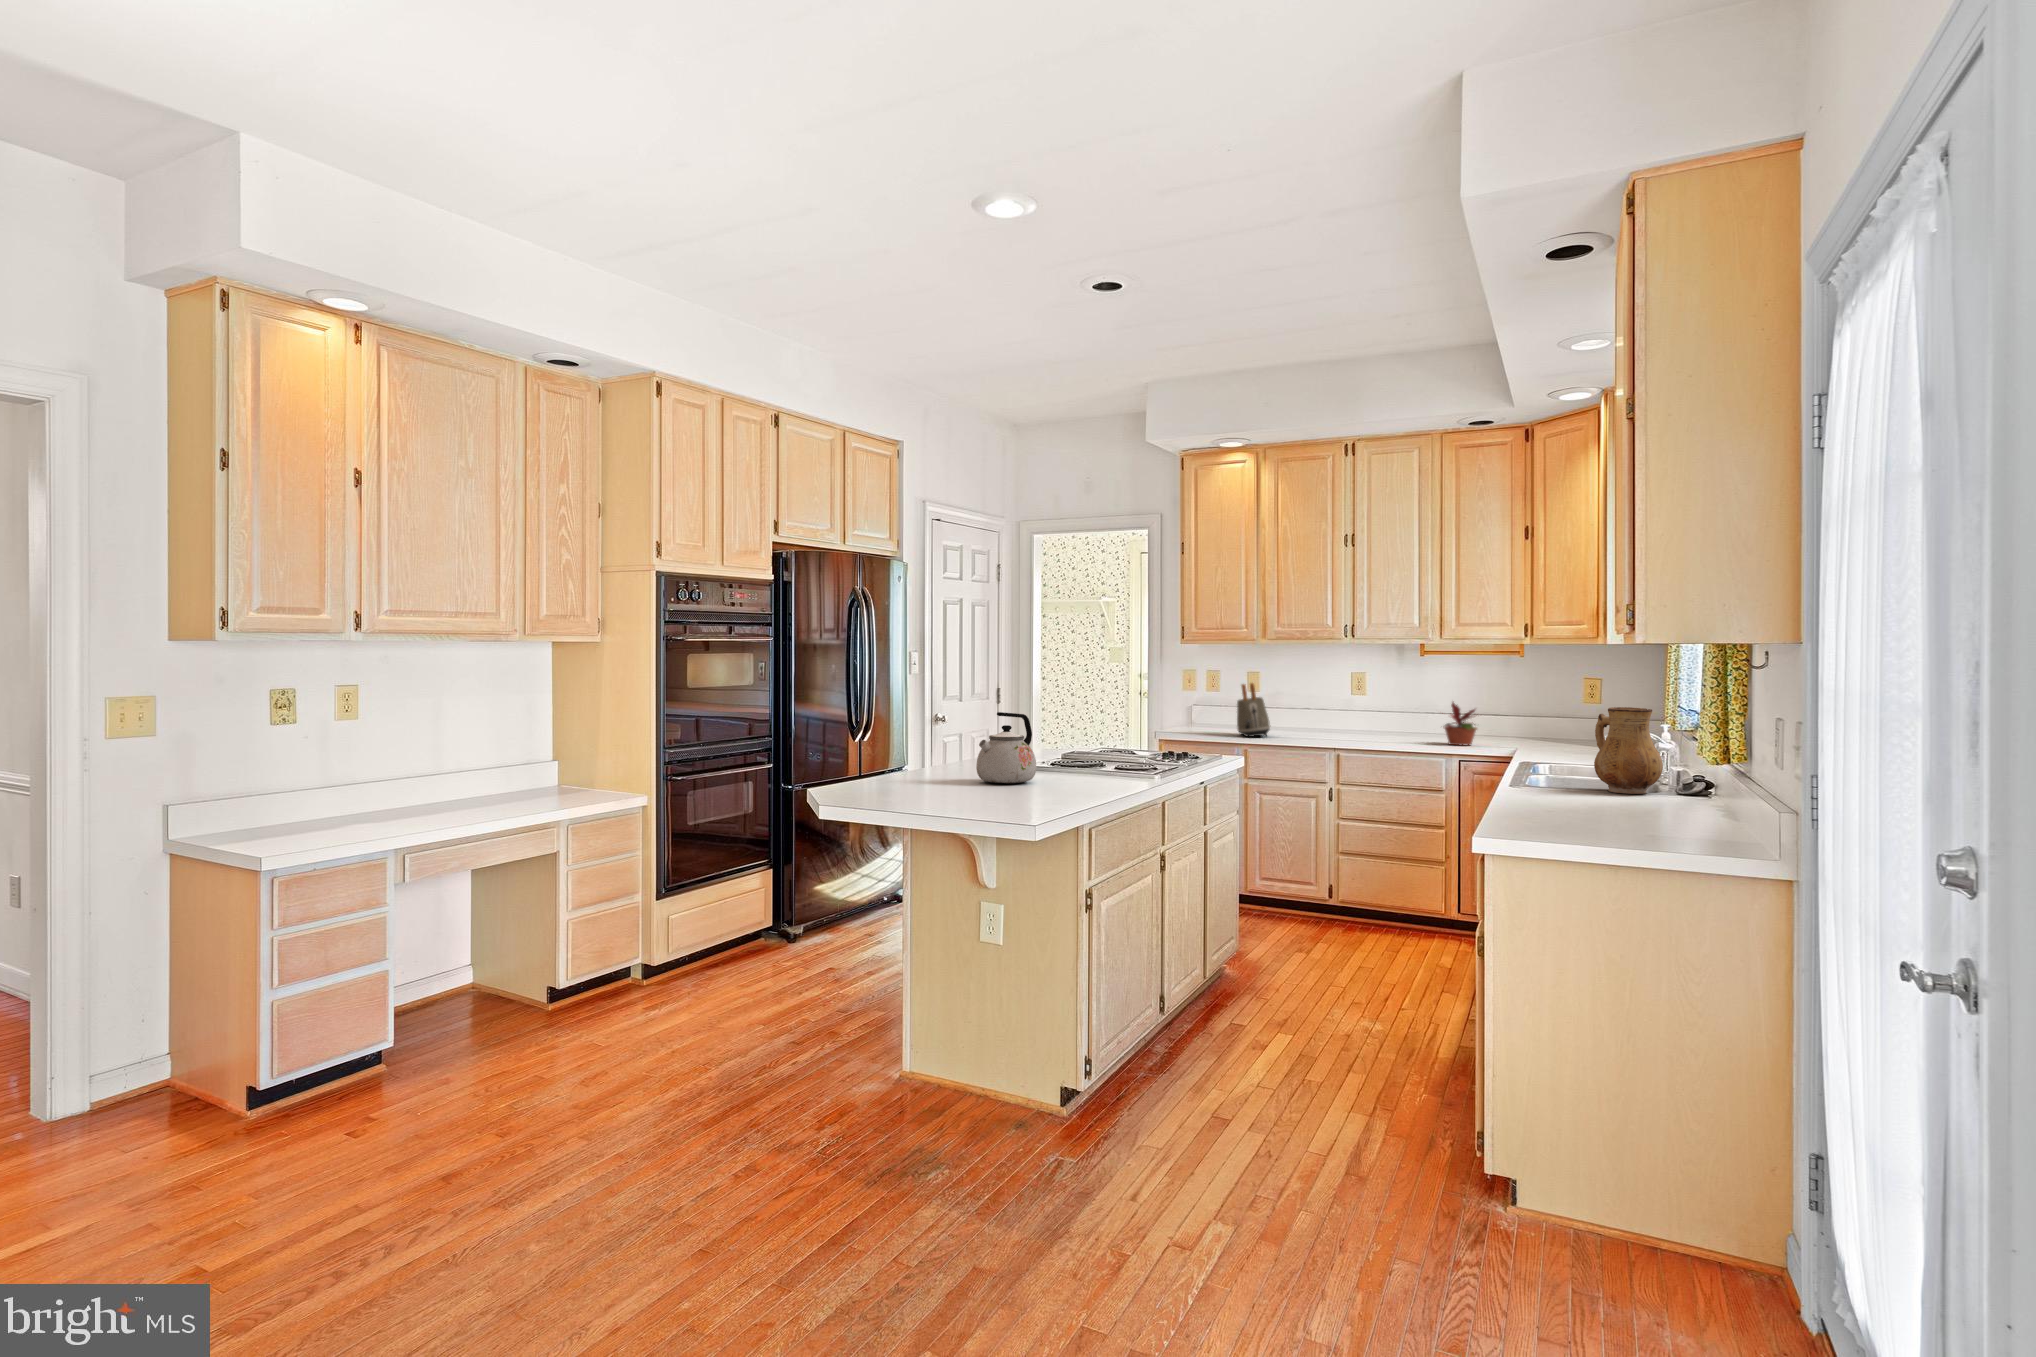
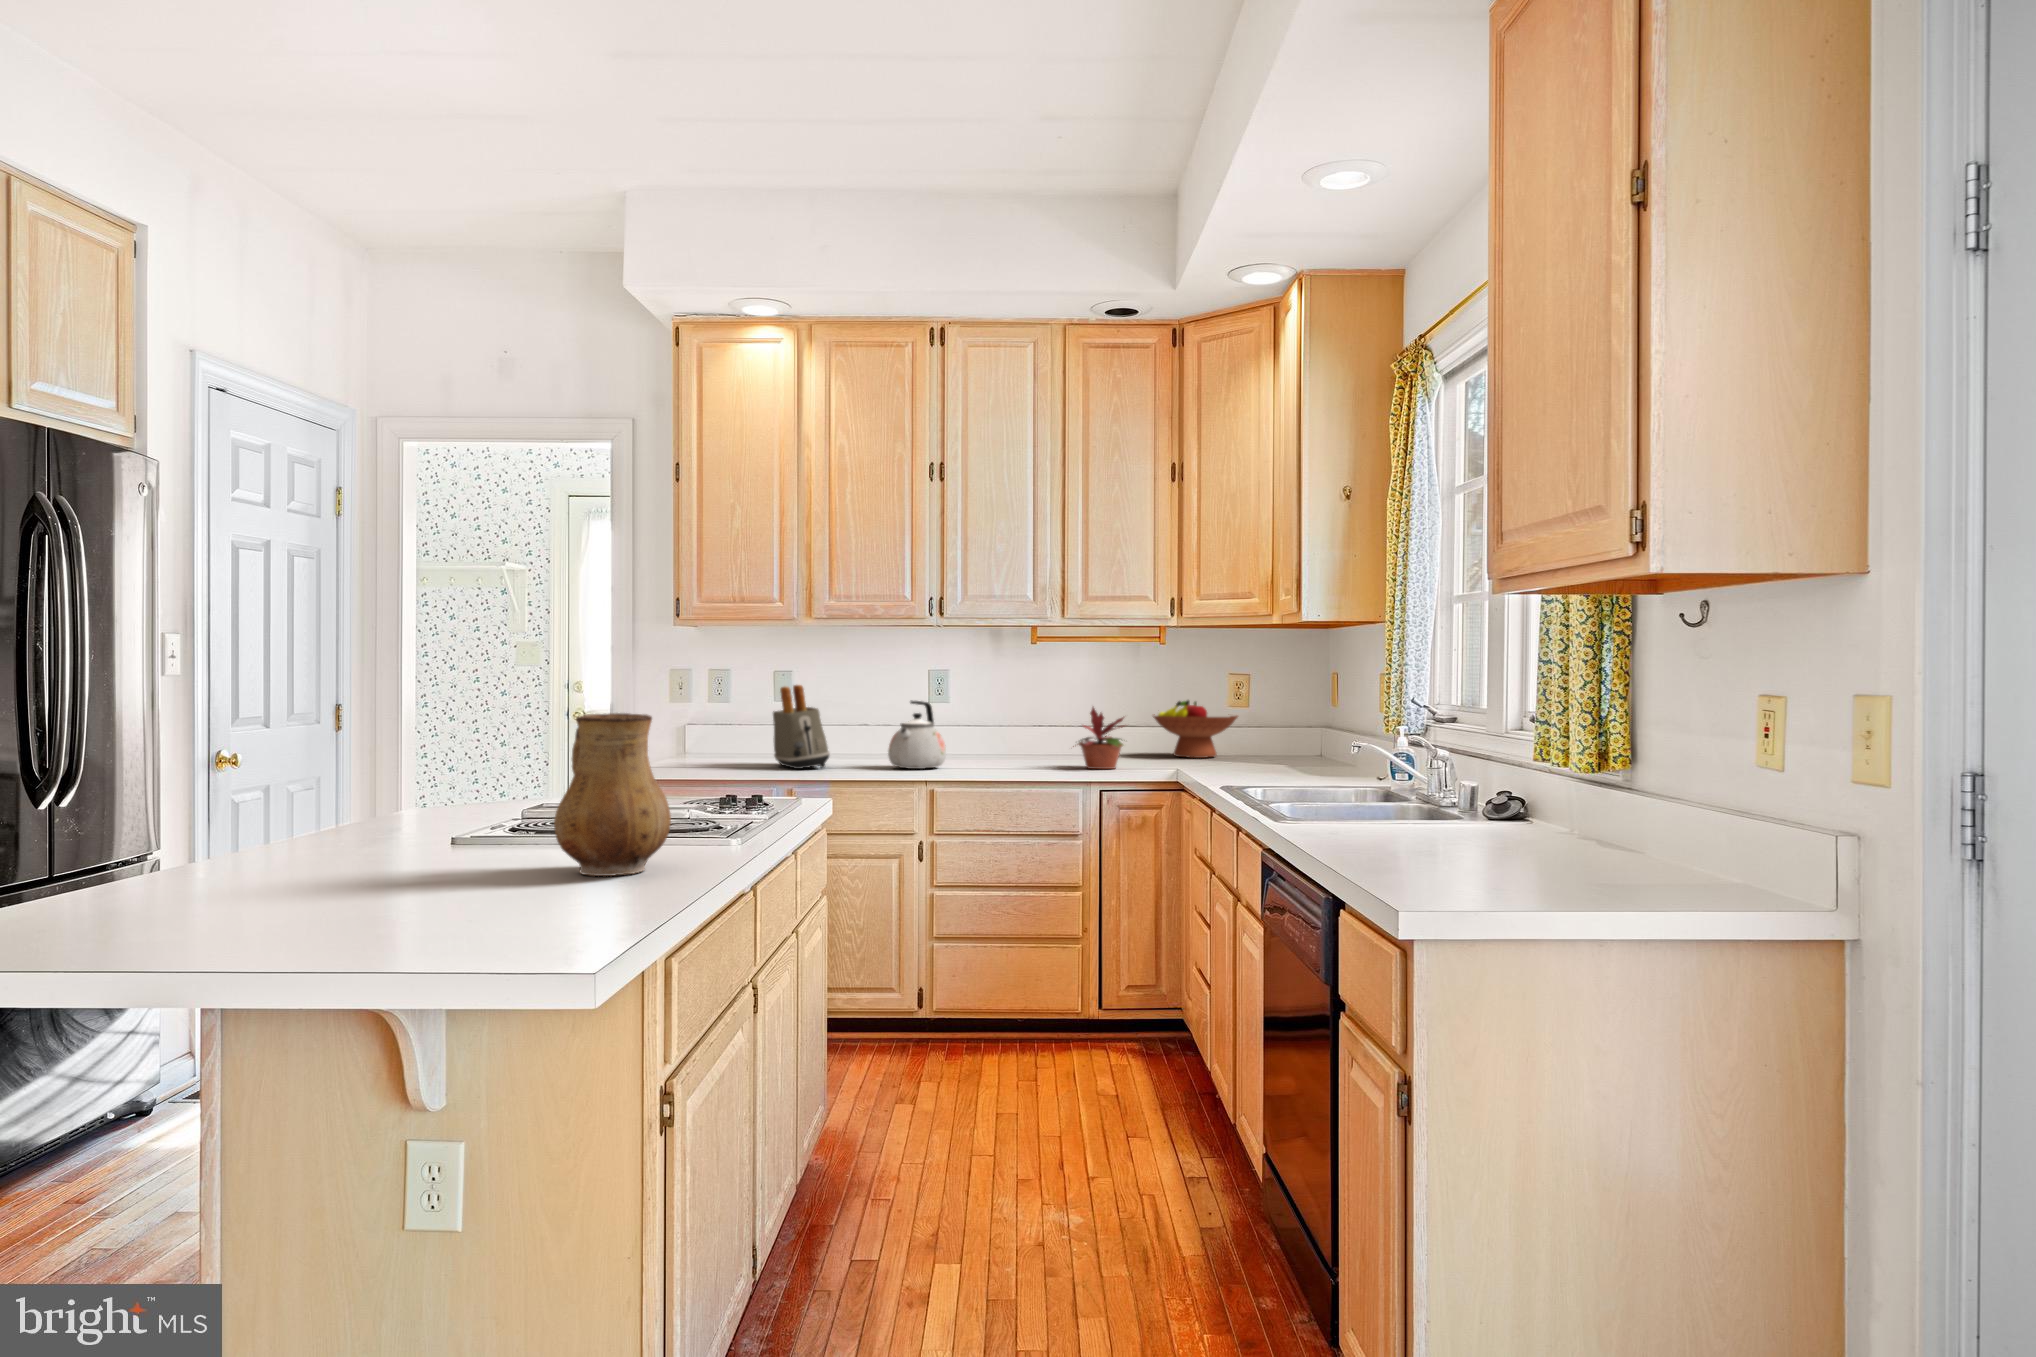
fruit bowl: none [1524,697,1597,741] -> present [1153,700,1238,758]
ceramic pitcher: present [1594,707,1663,794] -> present [554,713,671,876]
kettle: present [976,712,1036,784] -> present [888,701,946,769]

